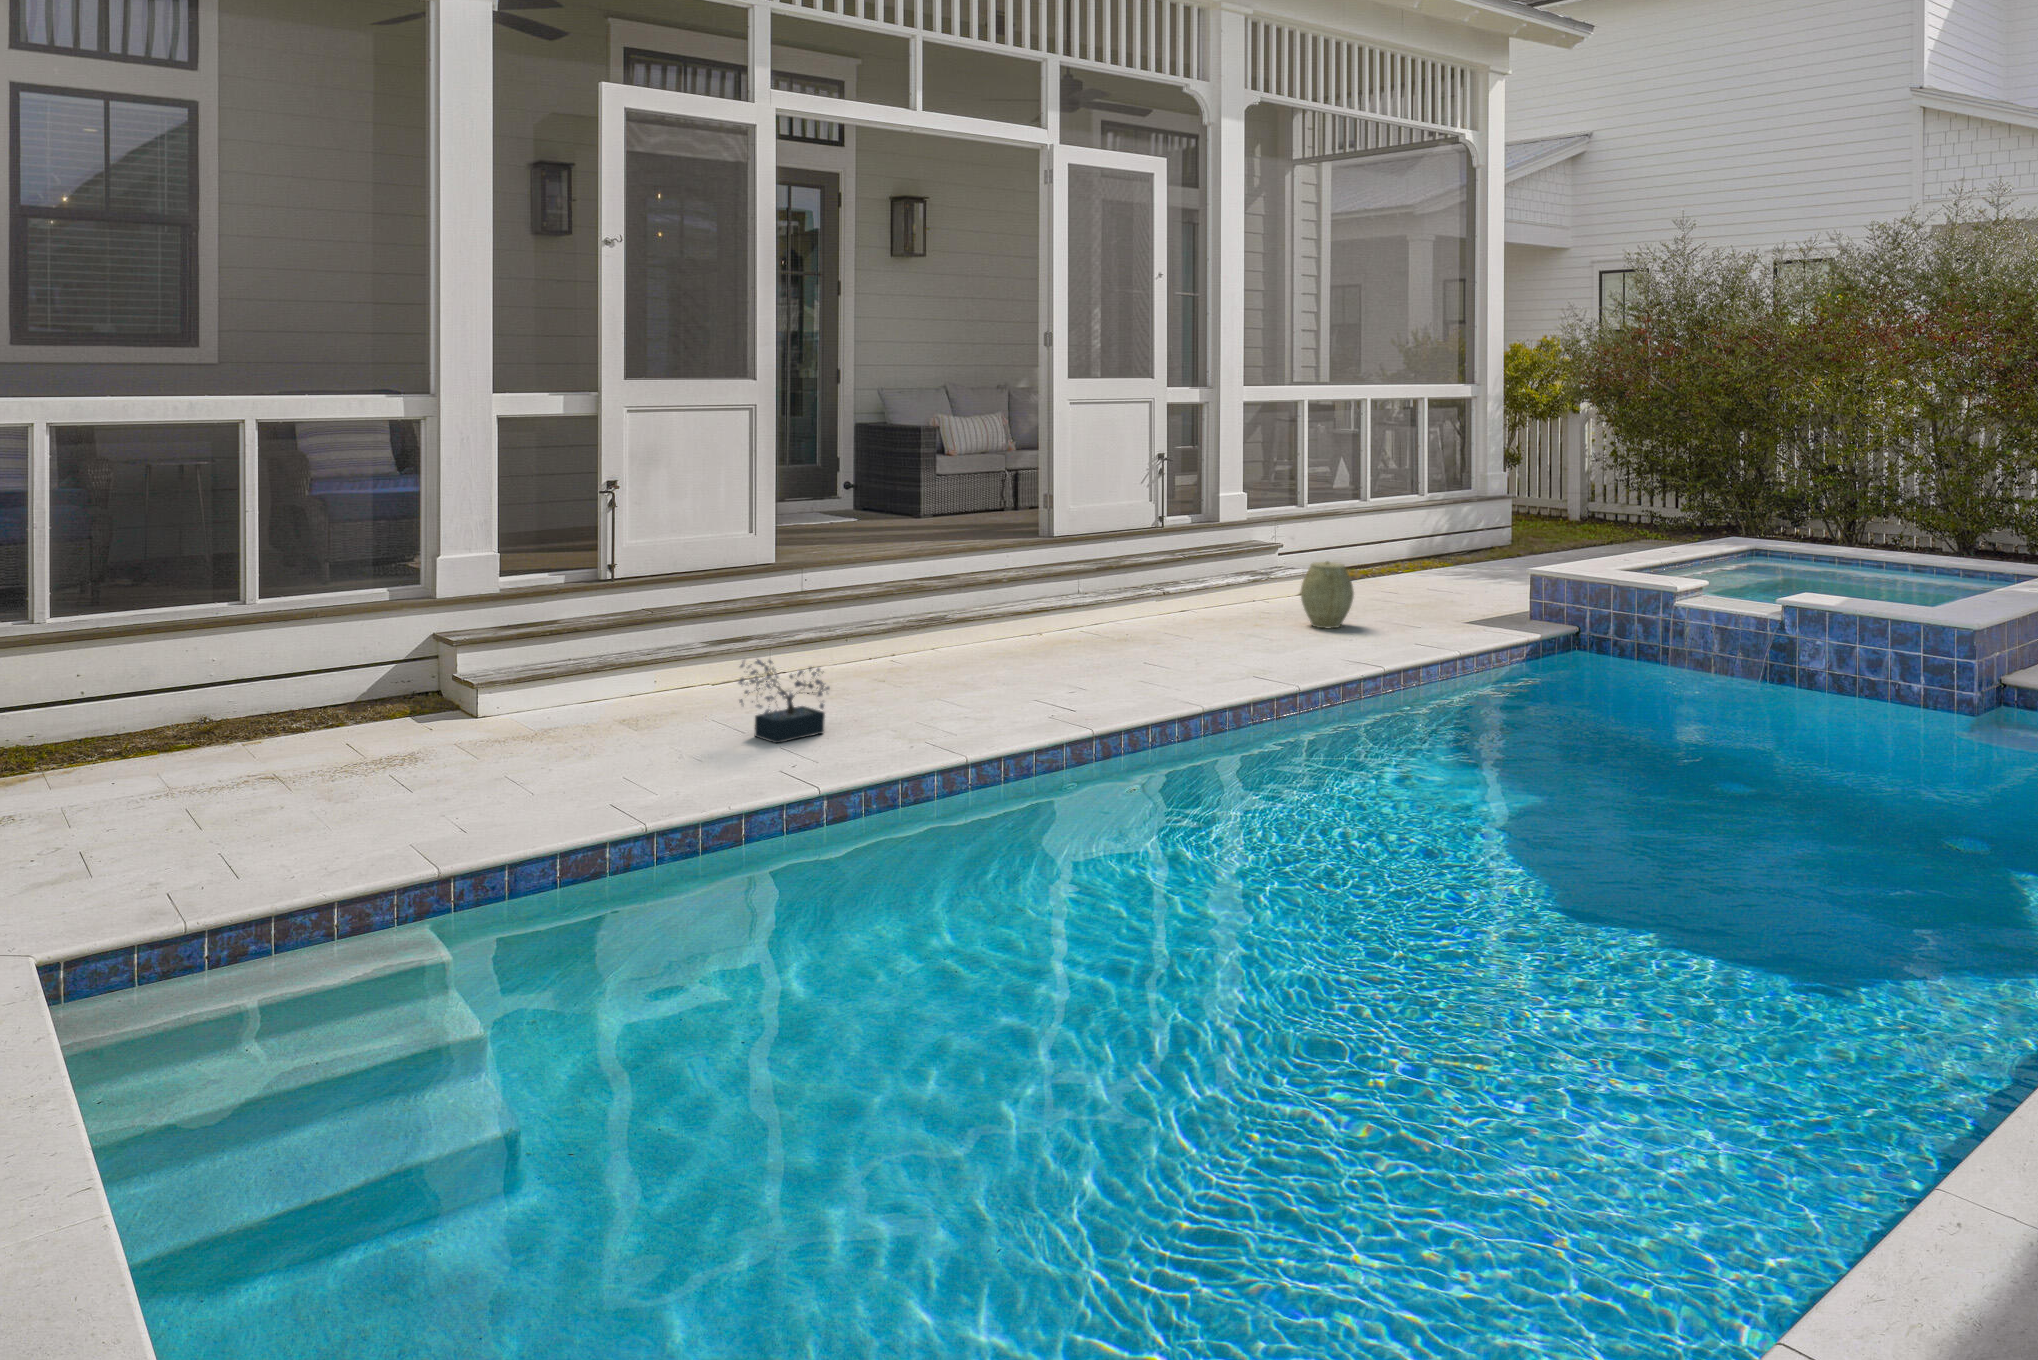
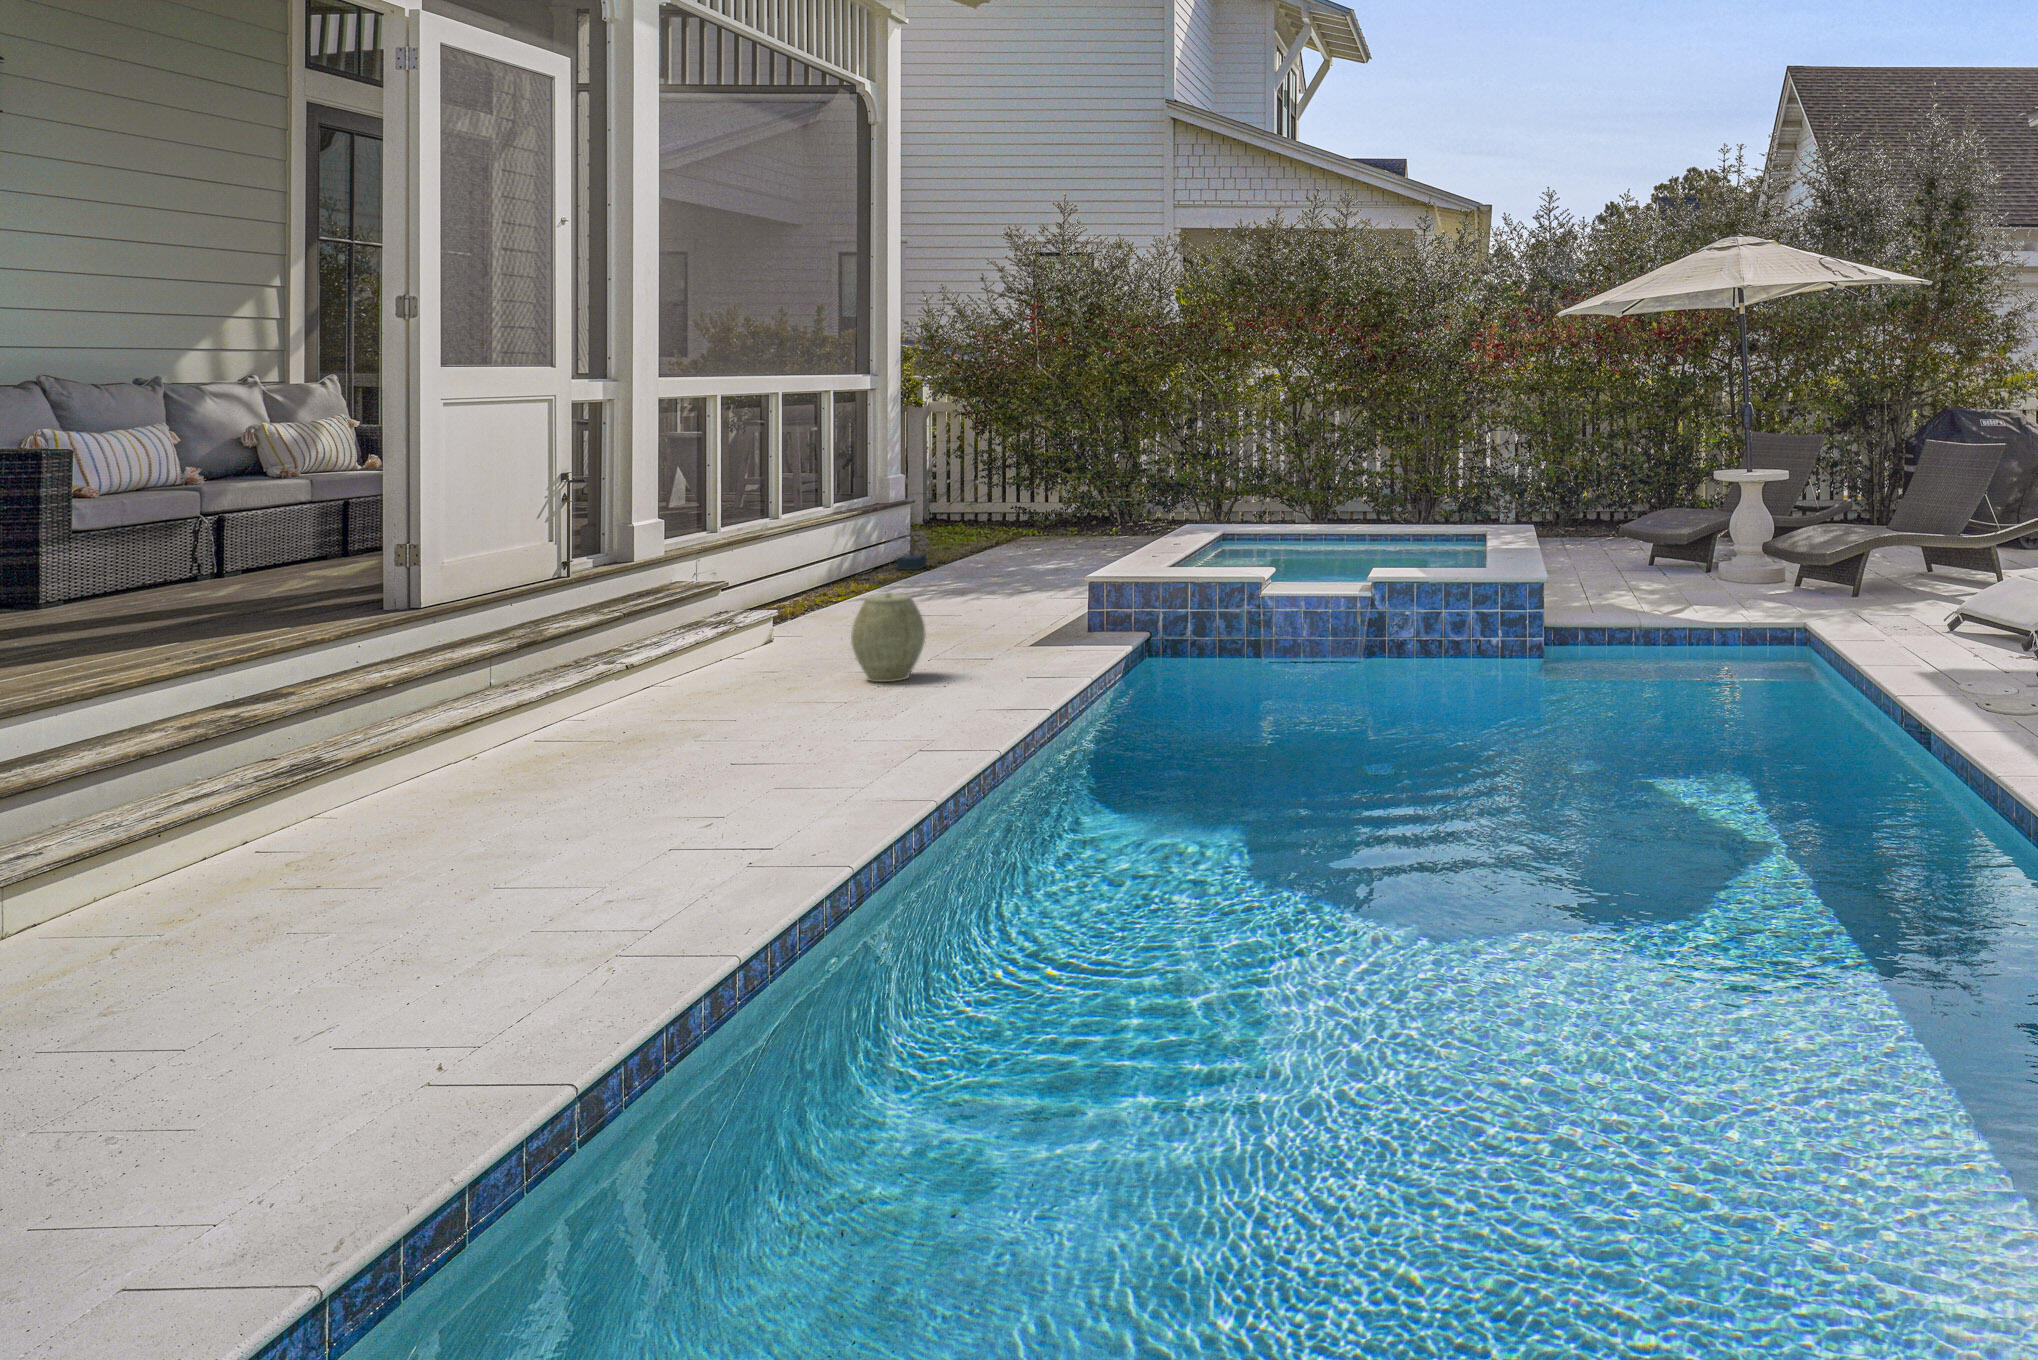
decorative plant: present [739,659,830,743] -> present [892,525,928,570]

